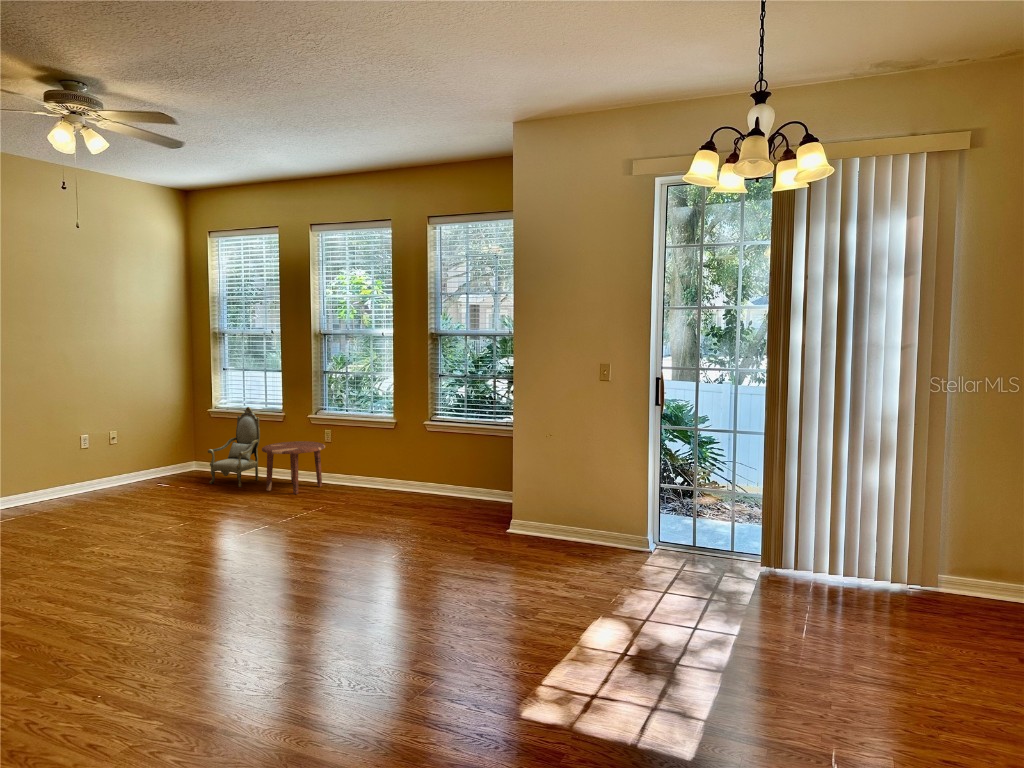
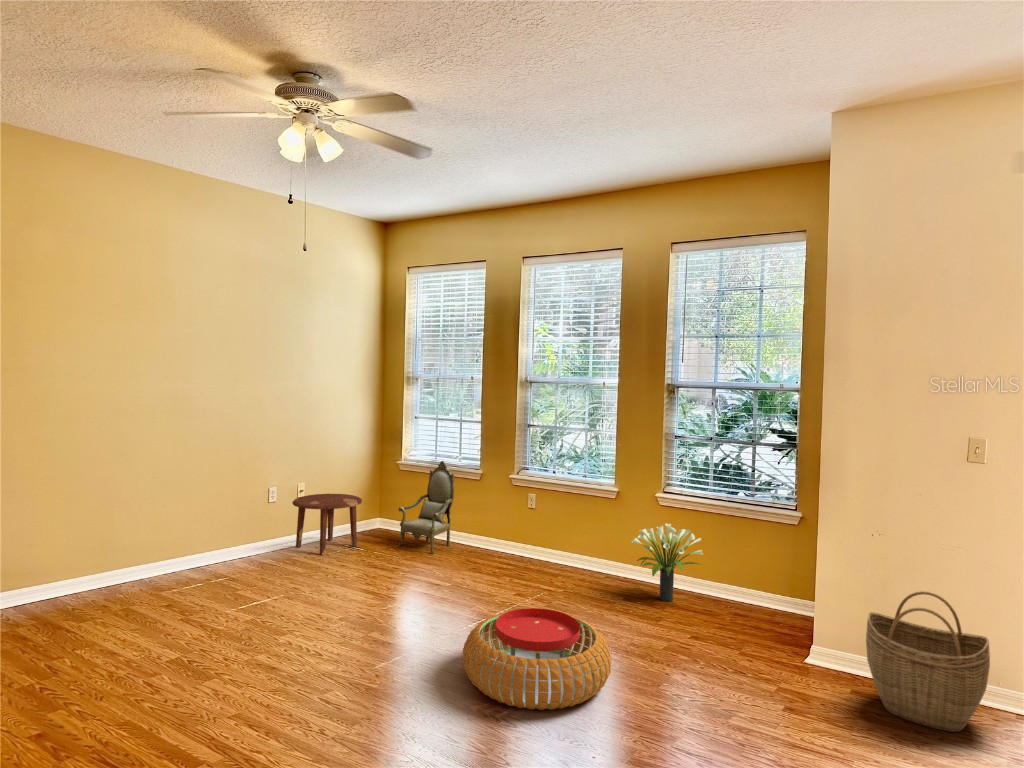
side table: present [262,441,325,494] -> present [292,494,362,555]
potted plant: none [399,444,455,503] -> present [632,524,703,601]
woven basket: none [529,469,597,554] -> present [866,591,990,732]
pouf: none [238,506,355,569] -> present [463,608,612,710]

